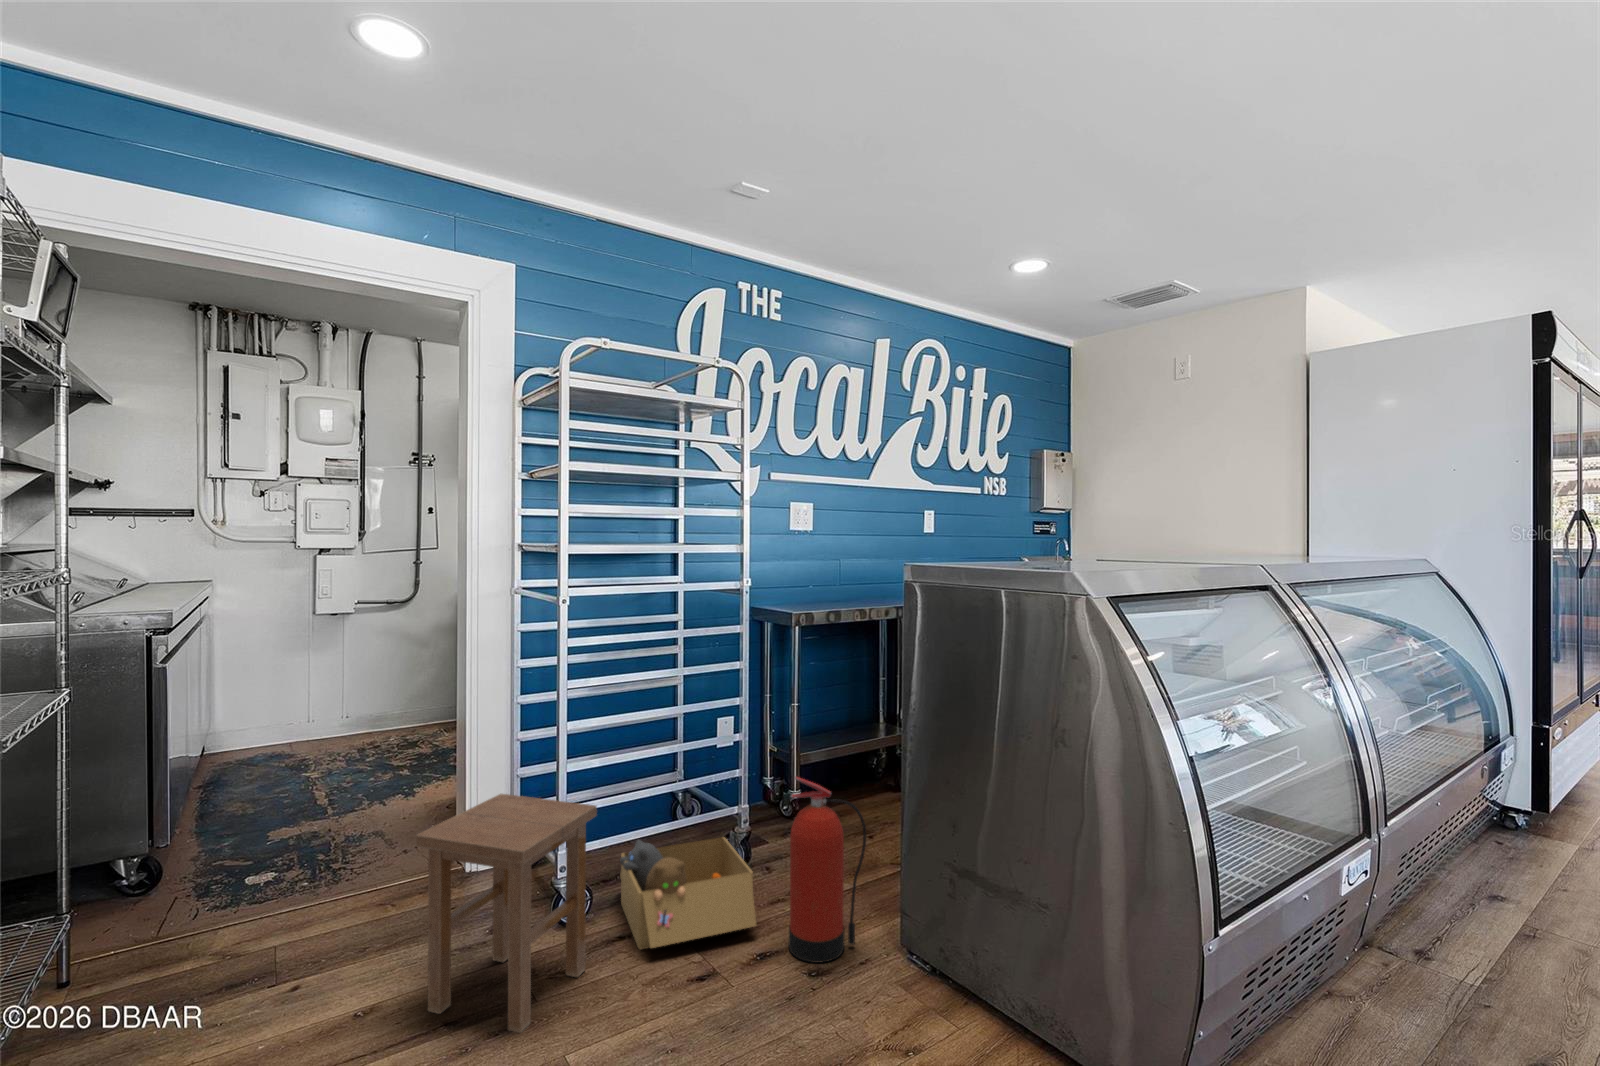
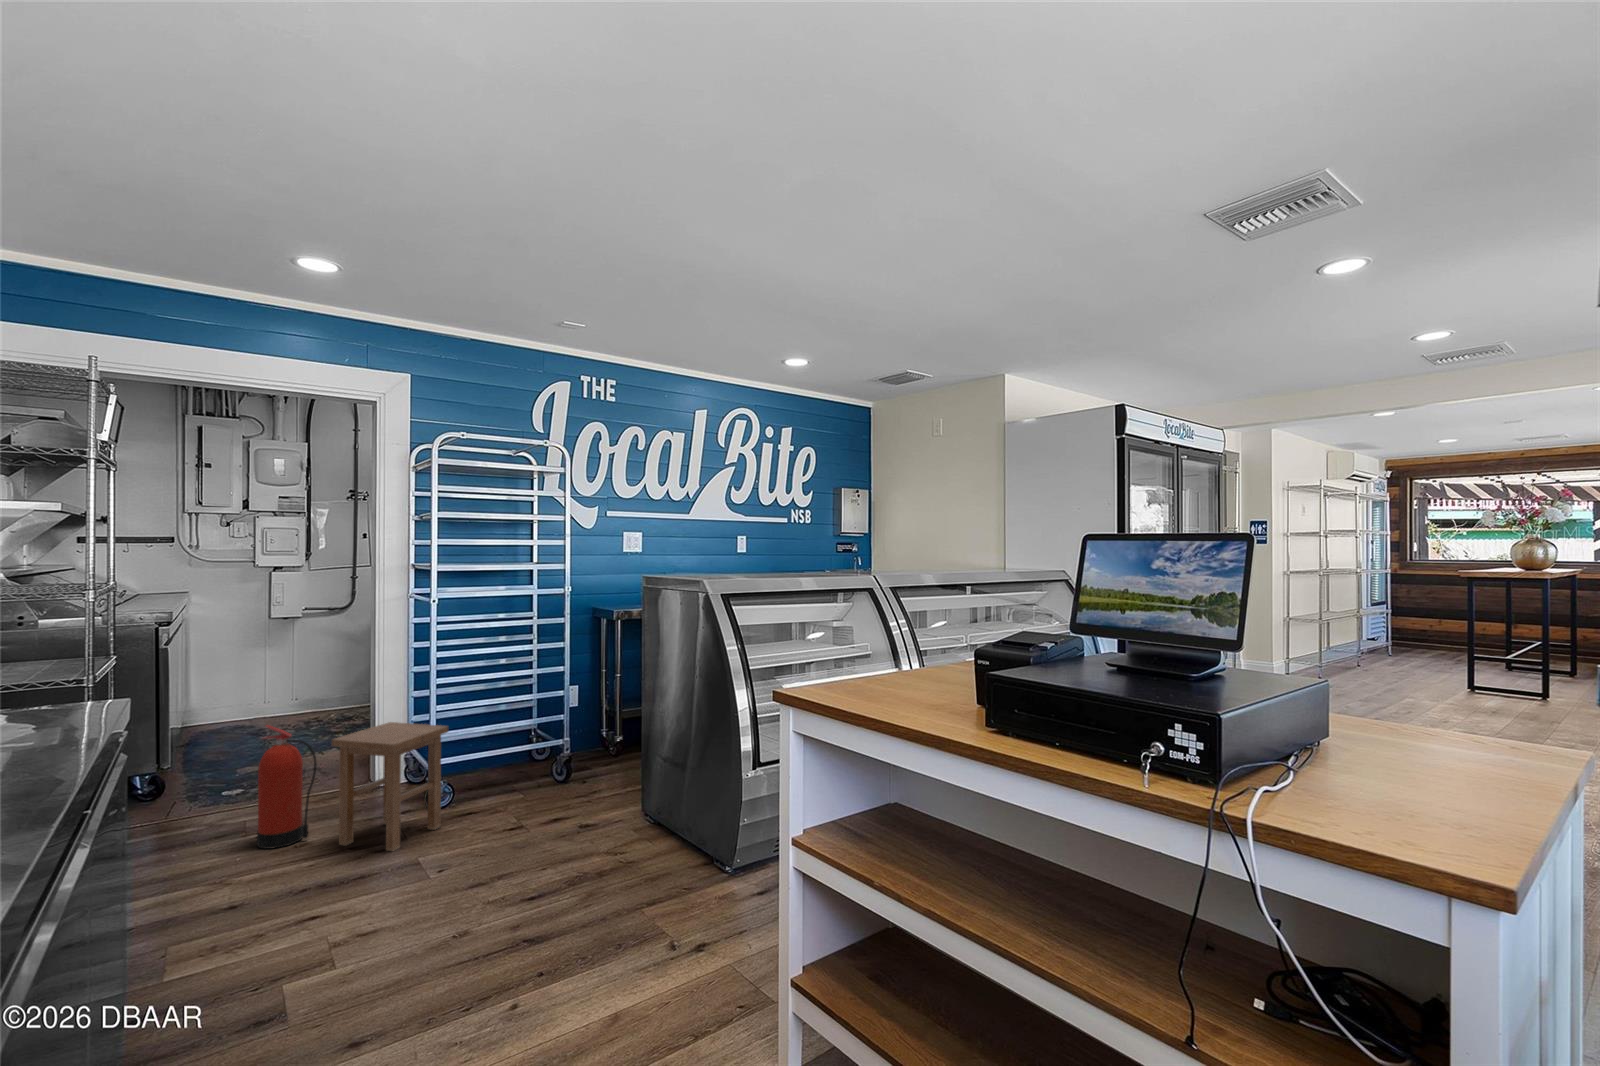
fire extinguisher: present [789,777,866,963] -> present [257,725,317,849]
cardboard box: present [620,837,756,950] -> none [473,756,557,818]

